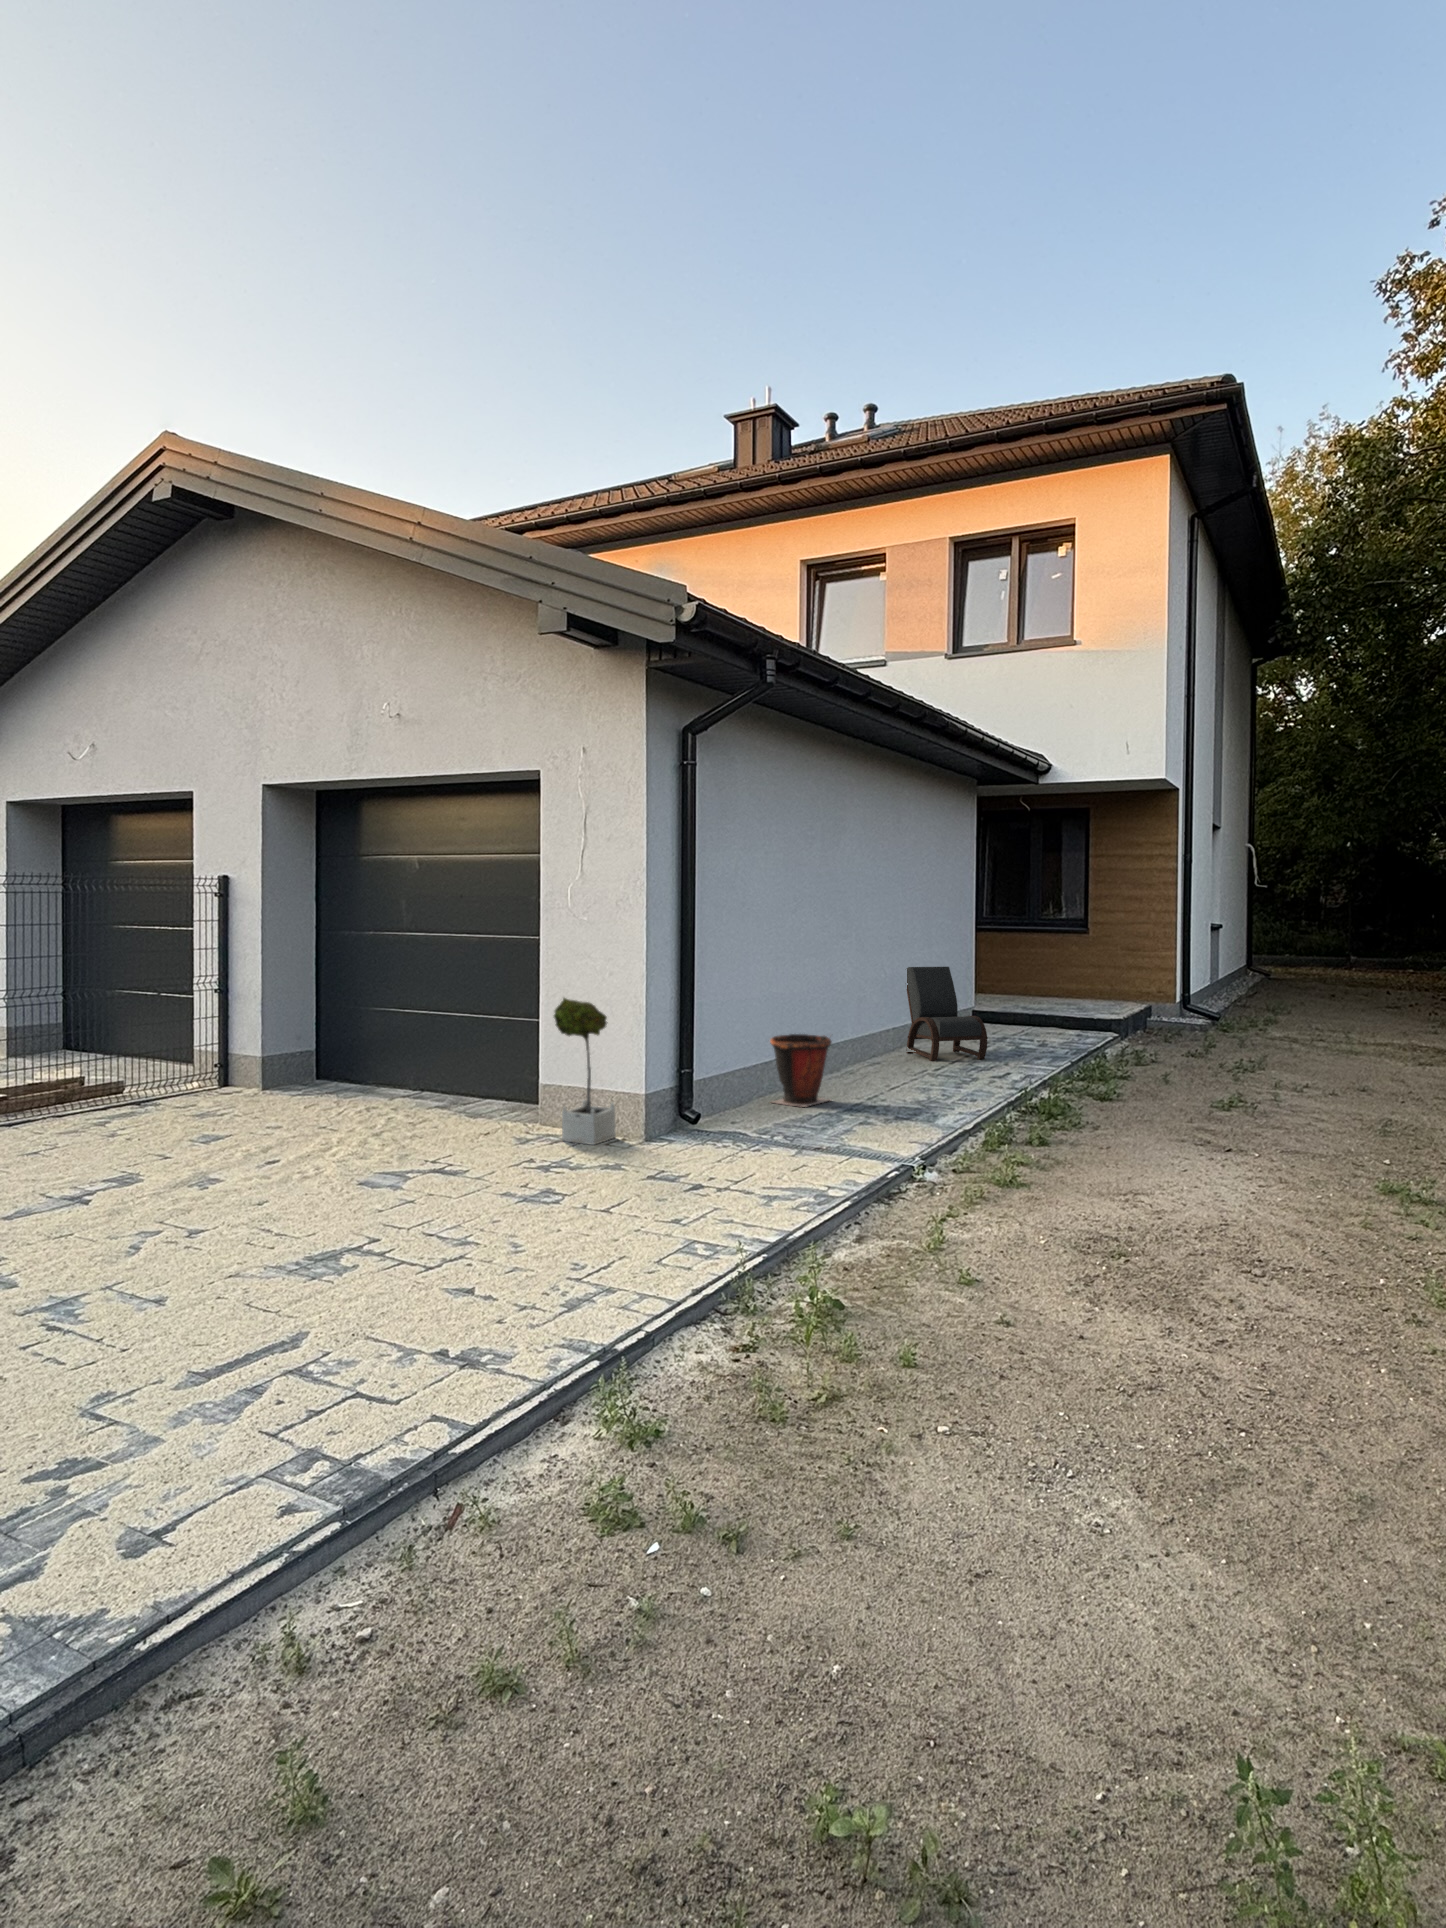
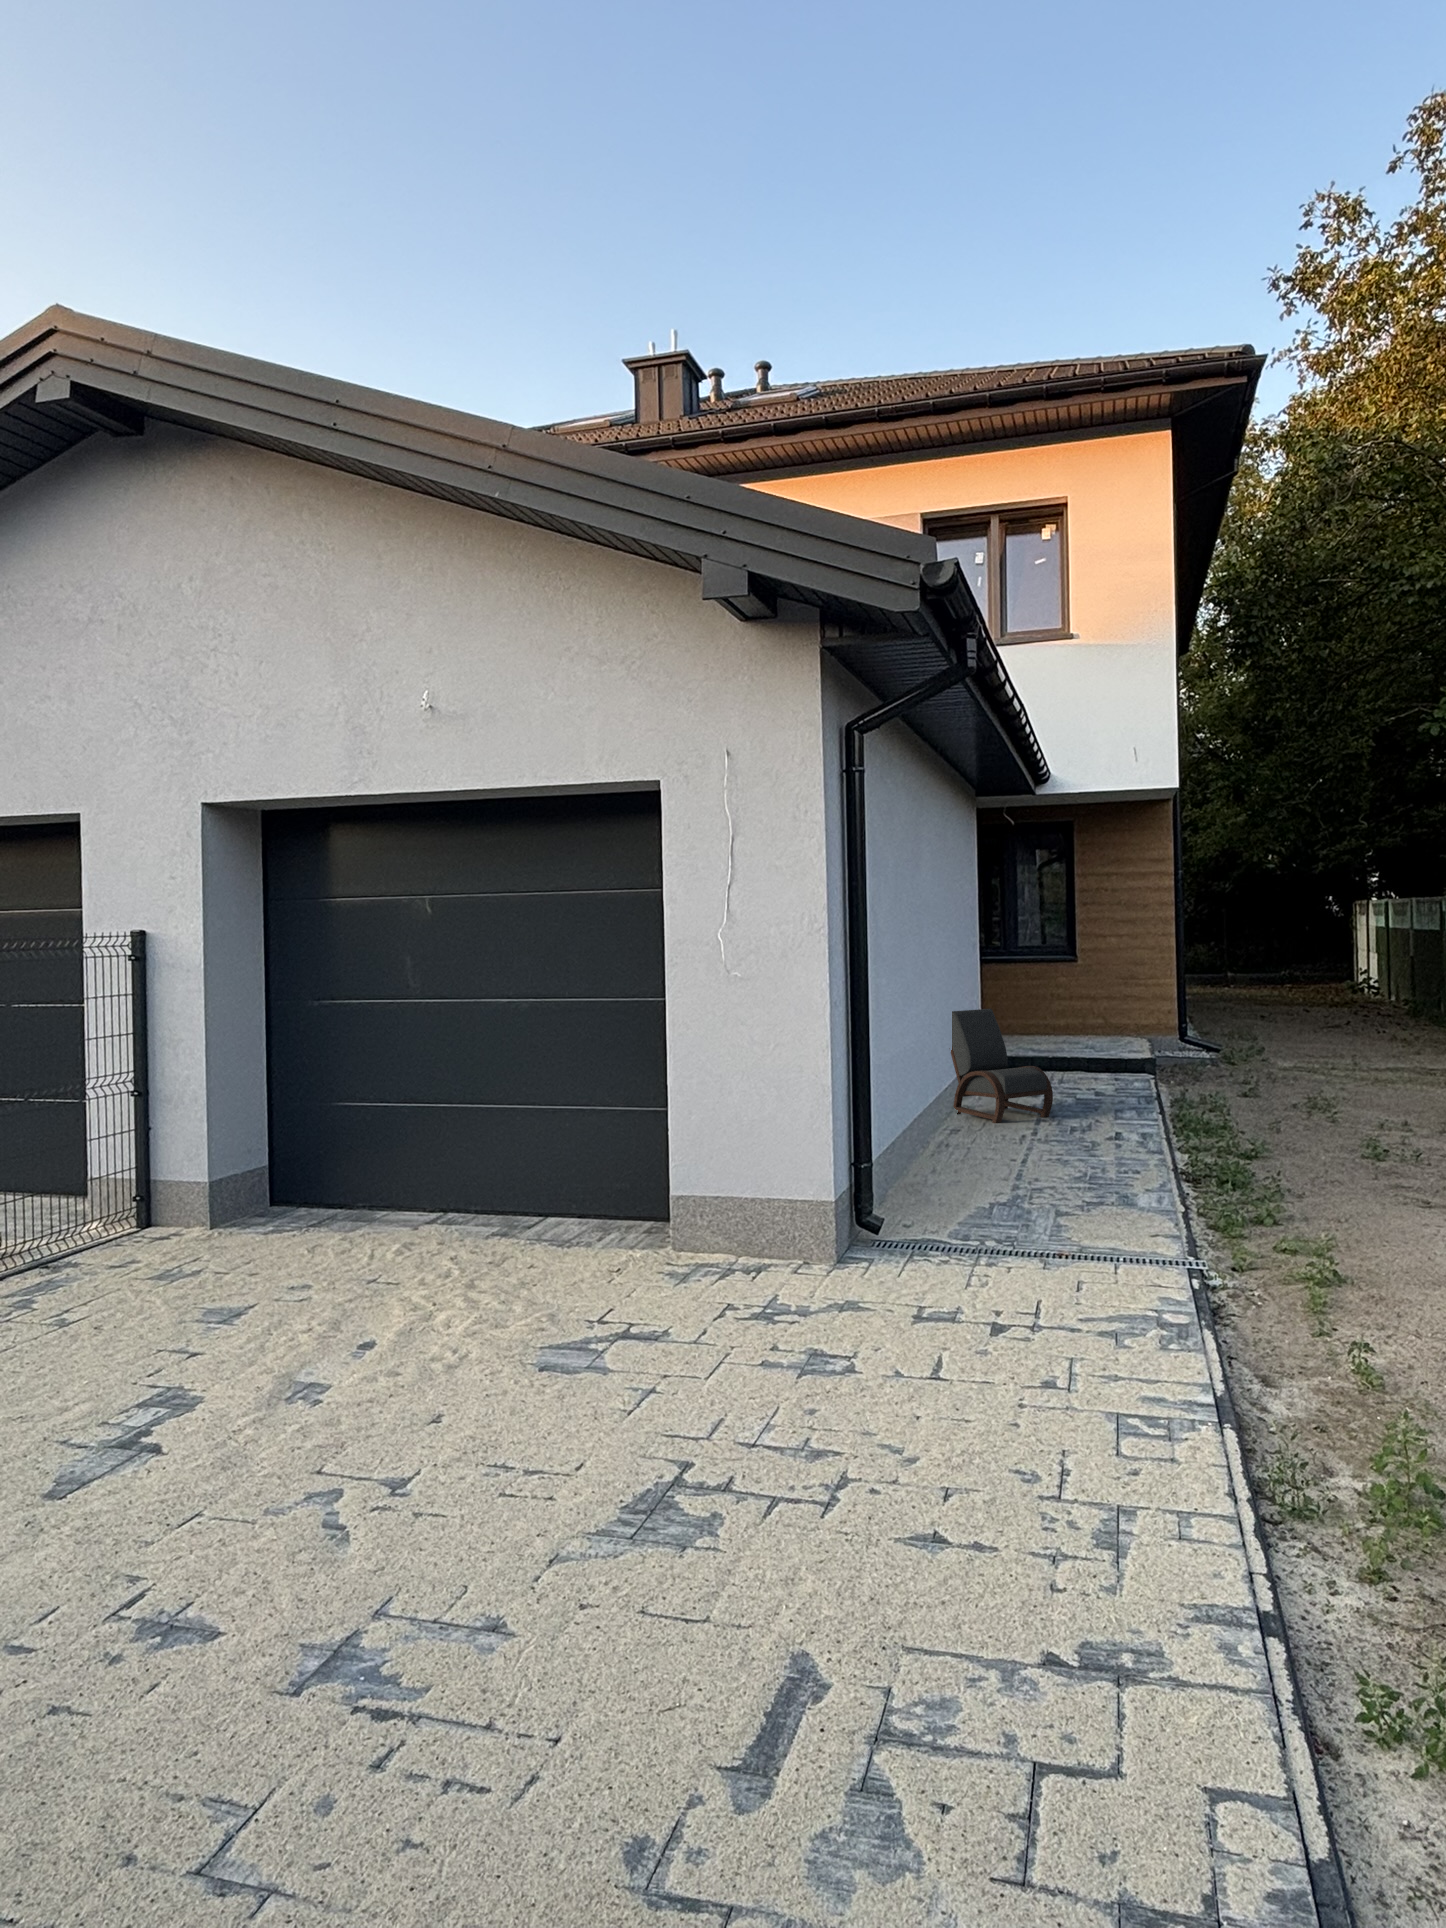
potted tree: present [554,998,616,1145] -> none [708,1088,792,1285]
trash can: present [770,1034,832,1107] -> none [898,1102,976,1201]

